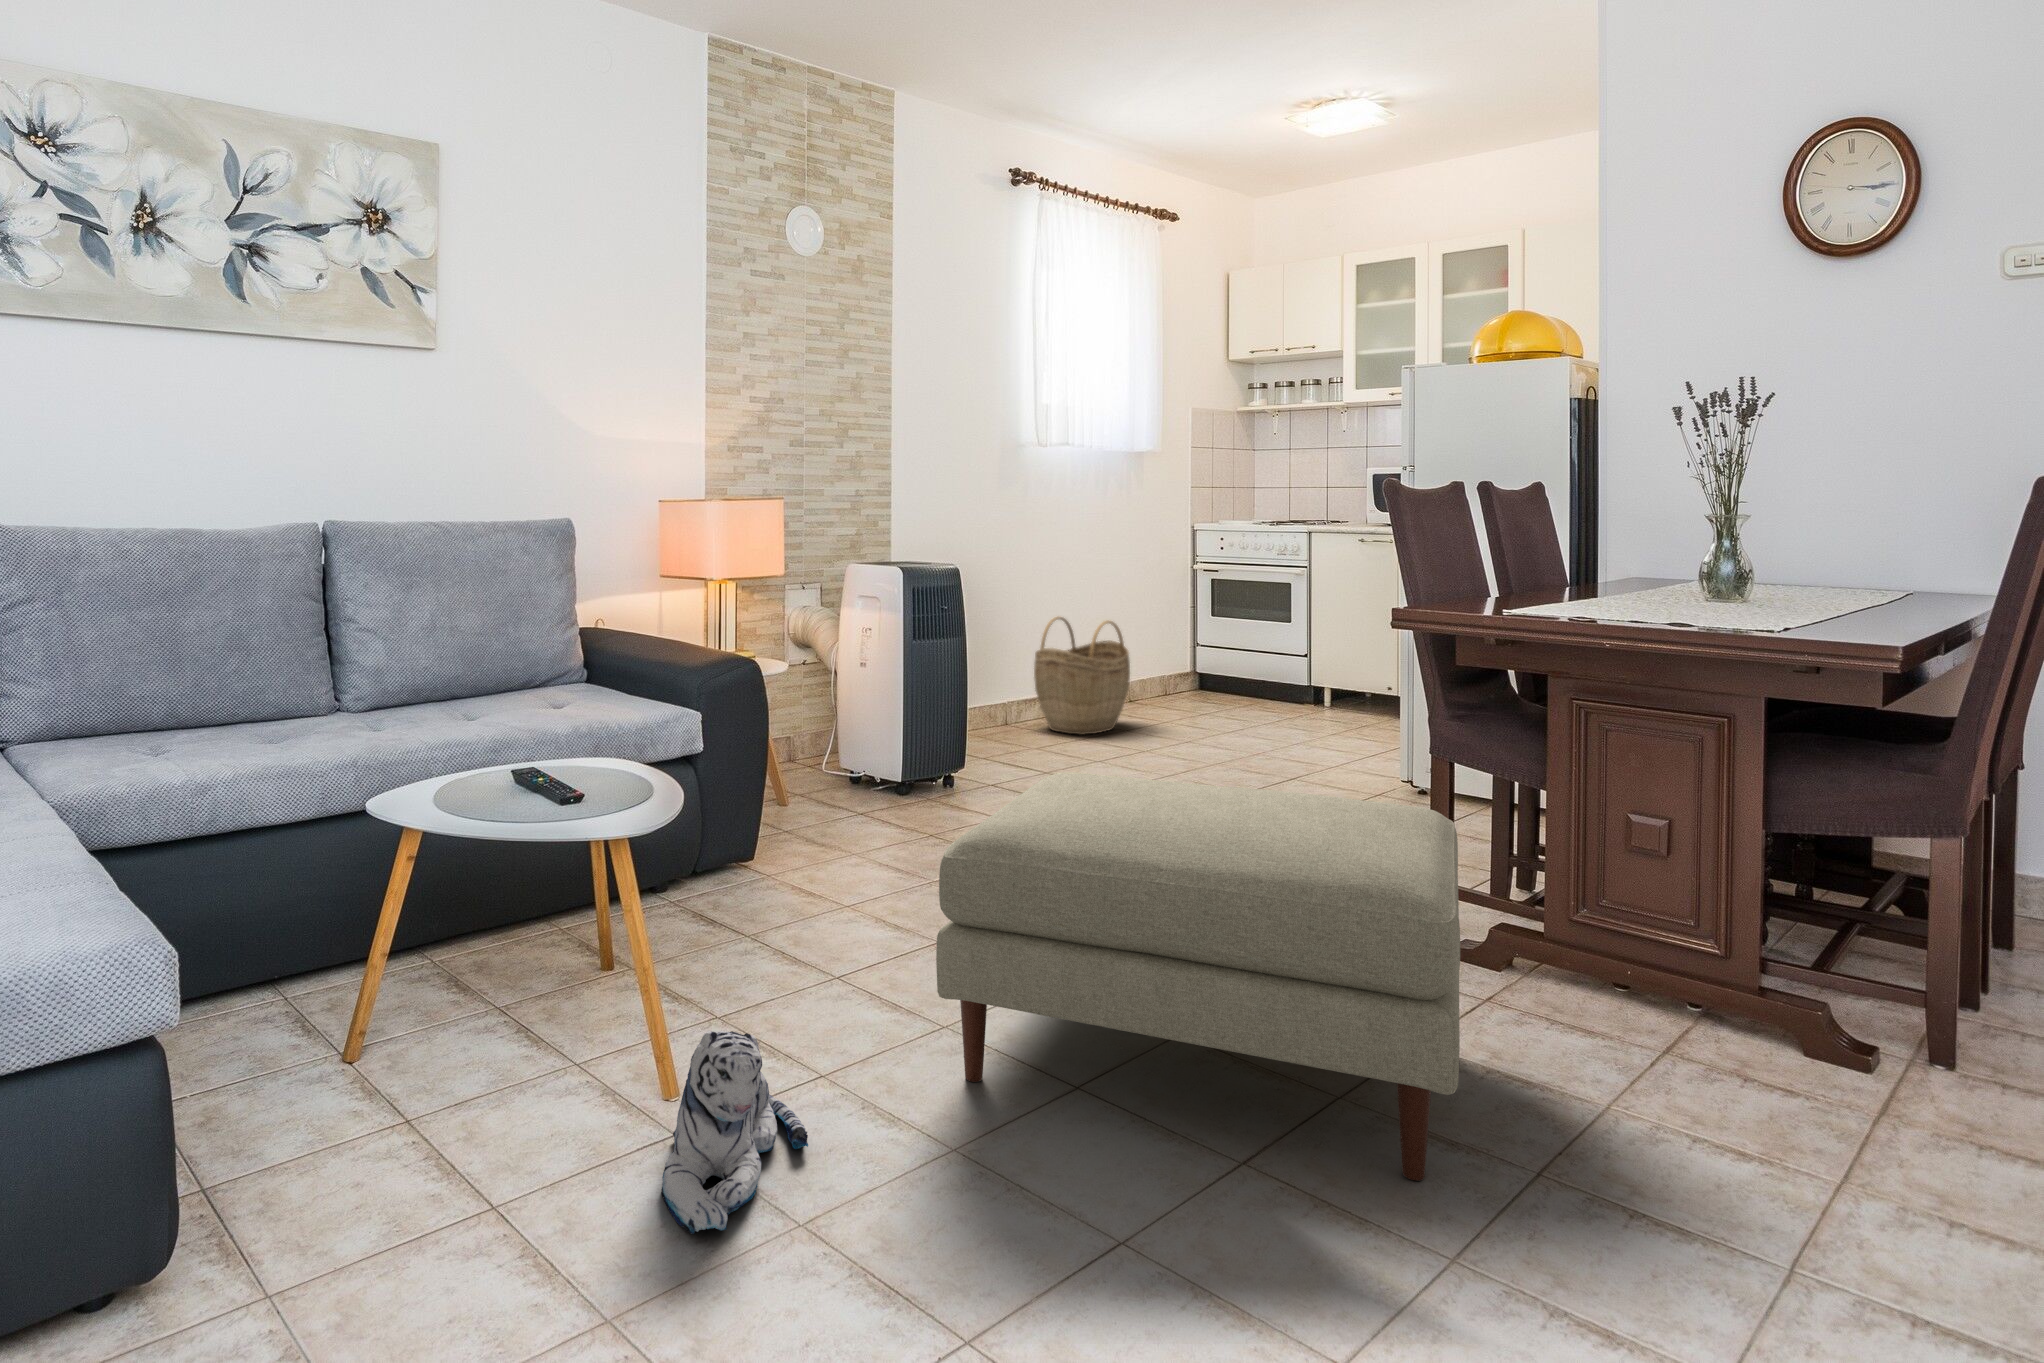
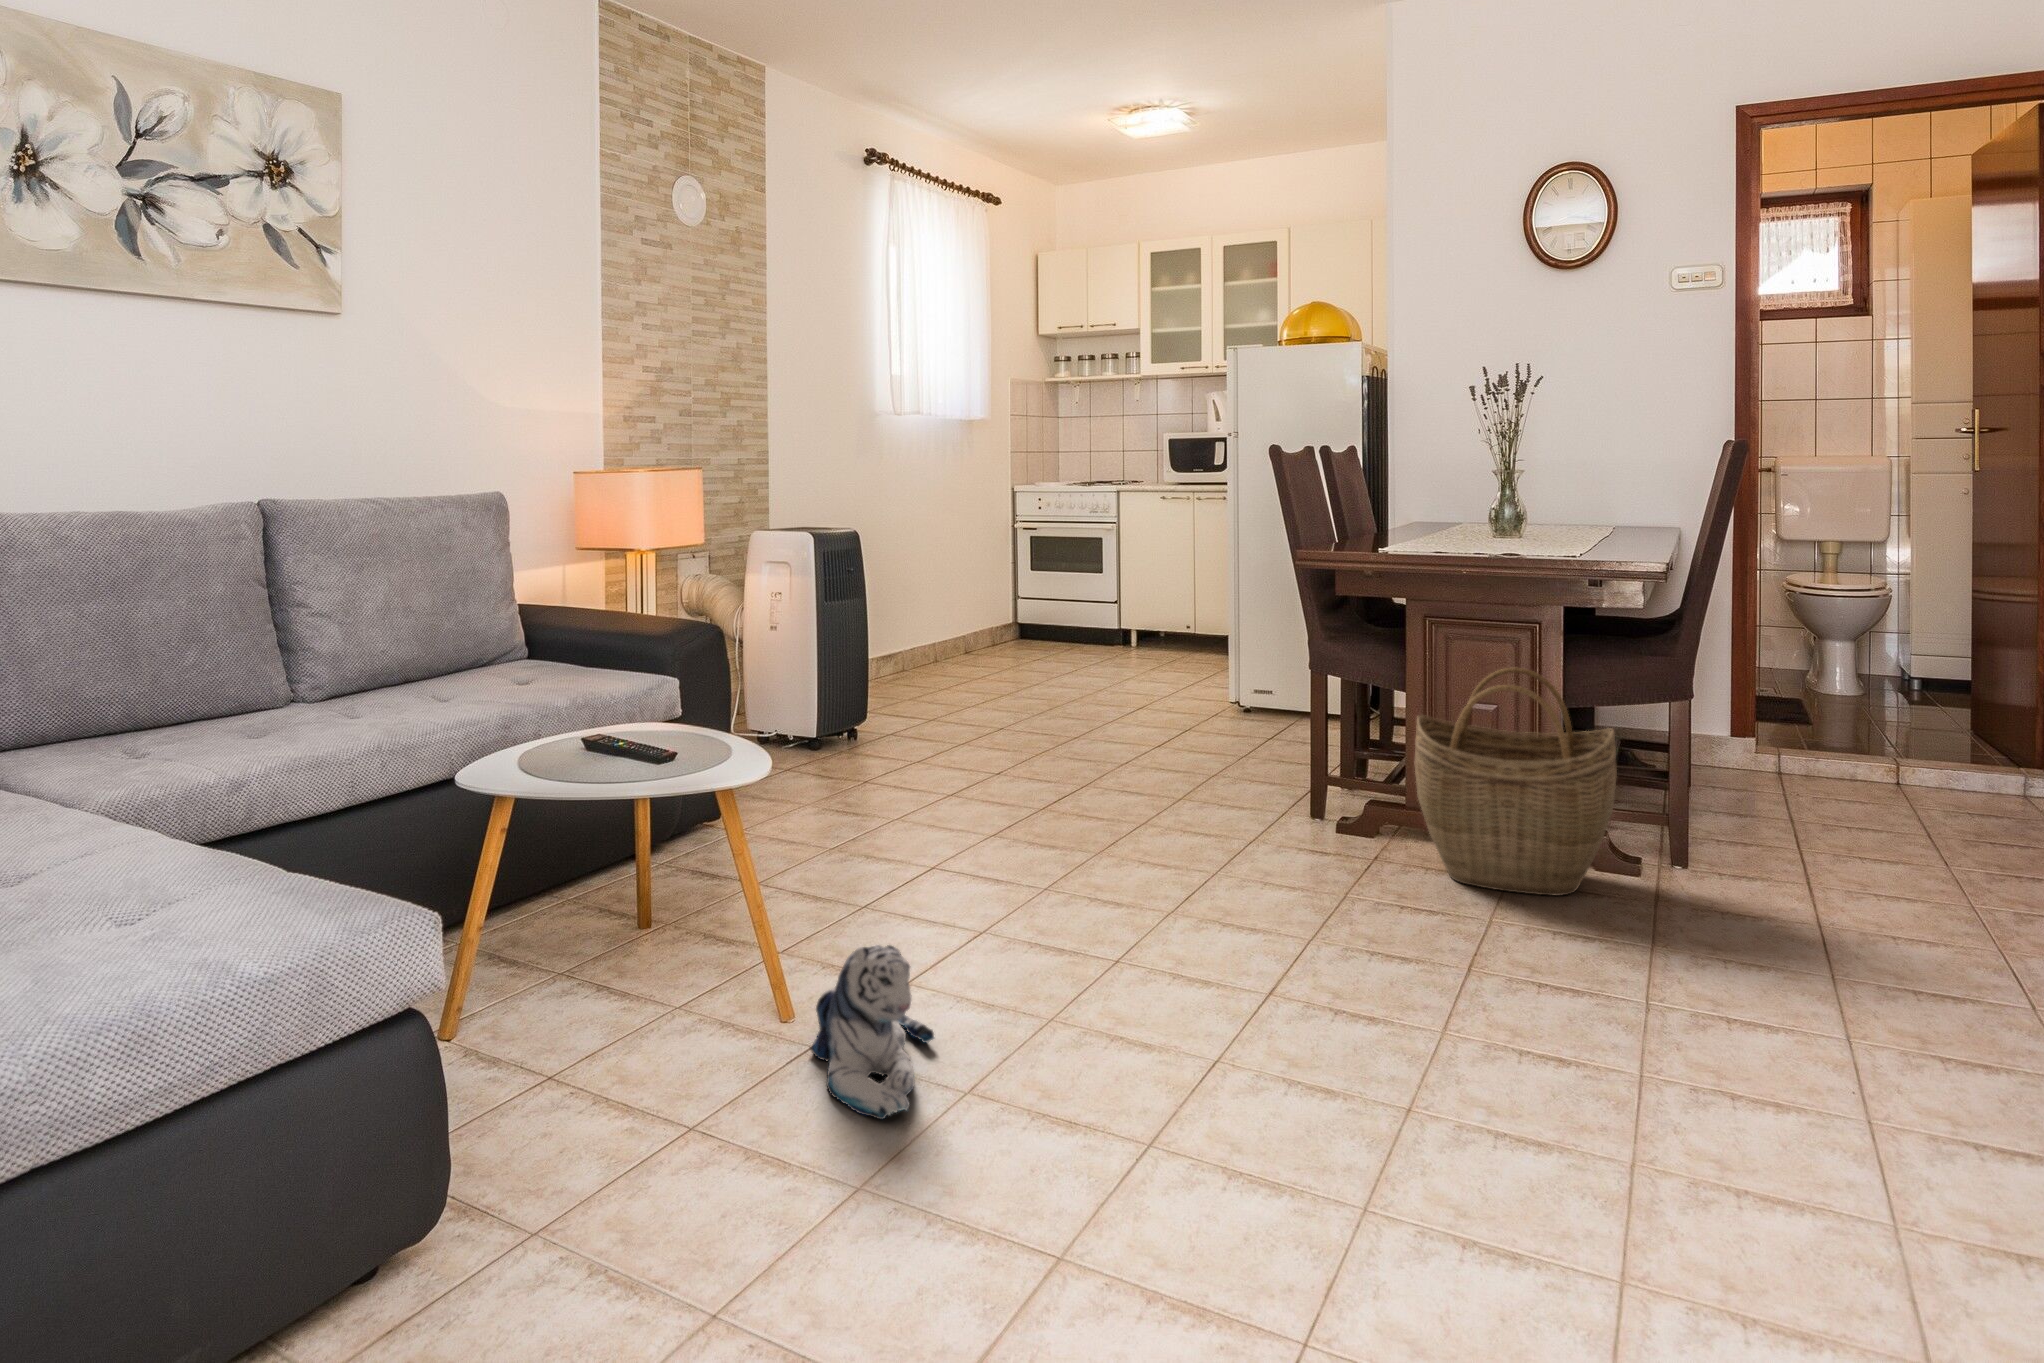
woven basket: present [1034,617,1130,735] -> present [1415,668,1617,896]
ottoman: present [936,772,1460,1181] -> none [1003,705,1430,989]

